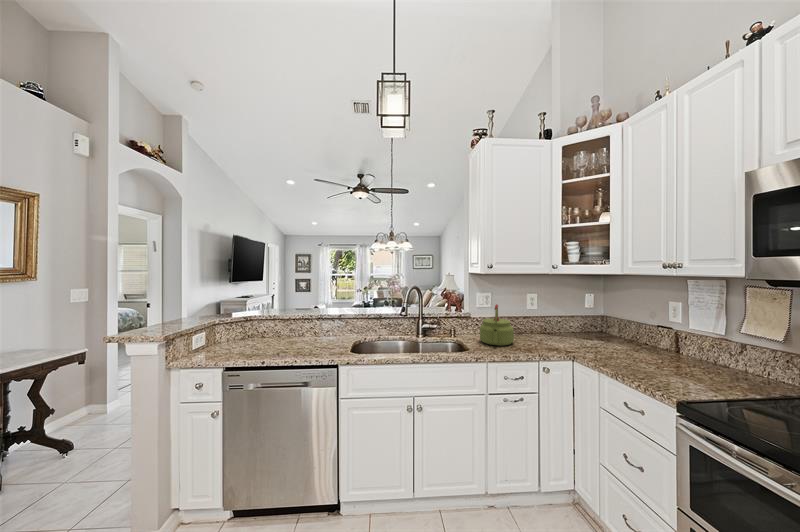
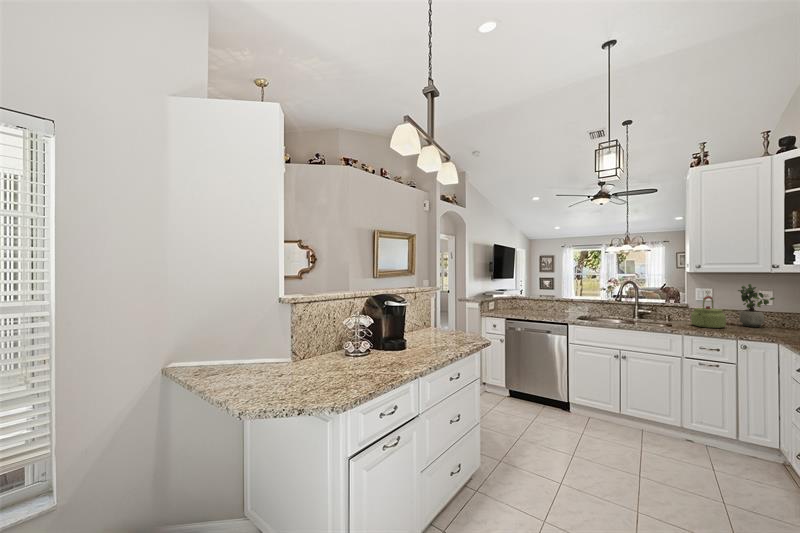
potted plant: none [514,287,549,336] -> present [738,284,775,327]

